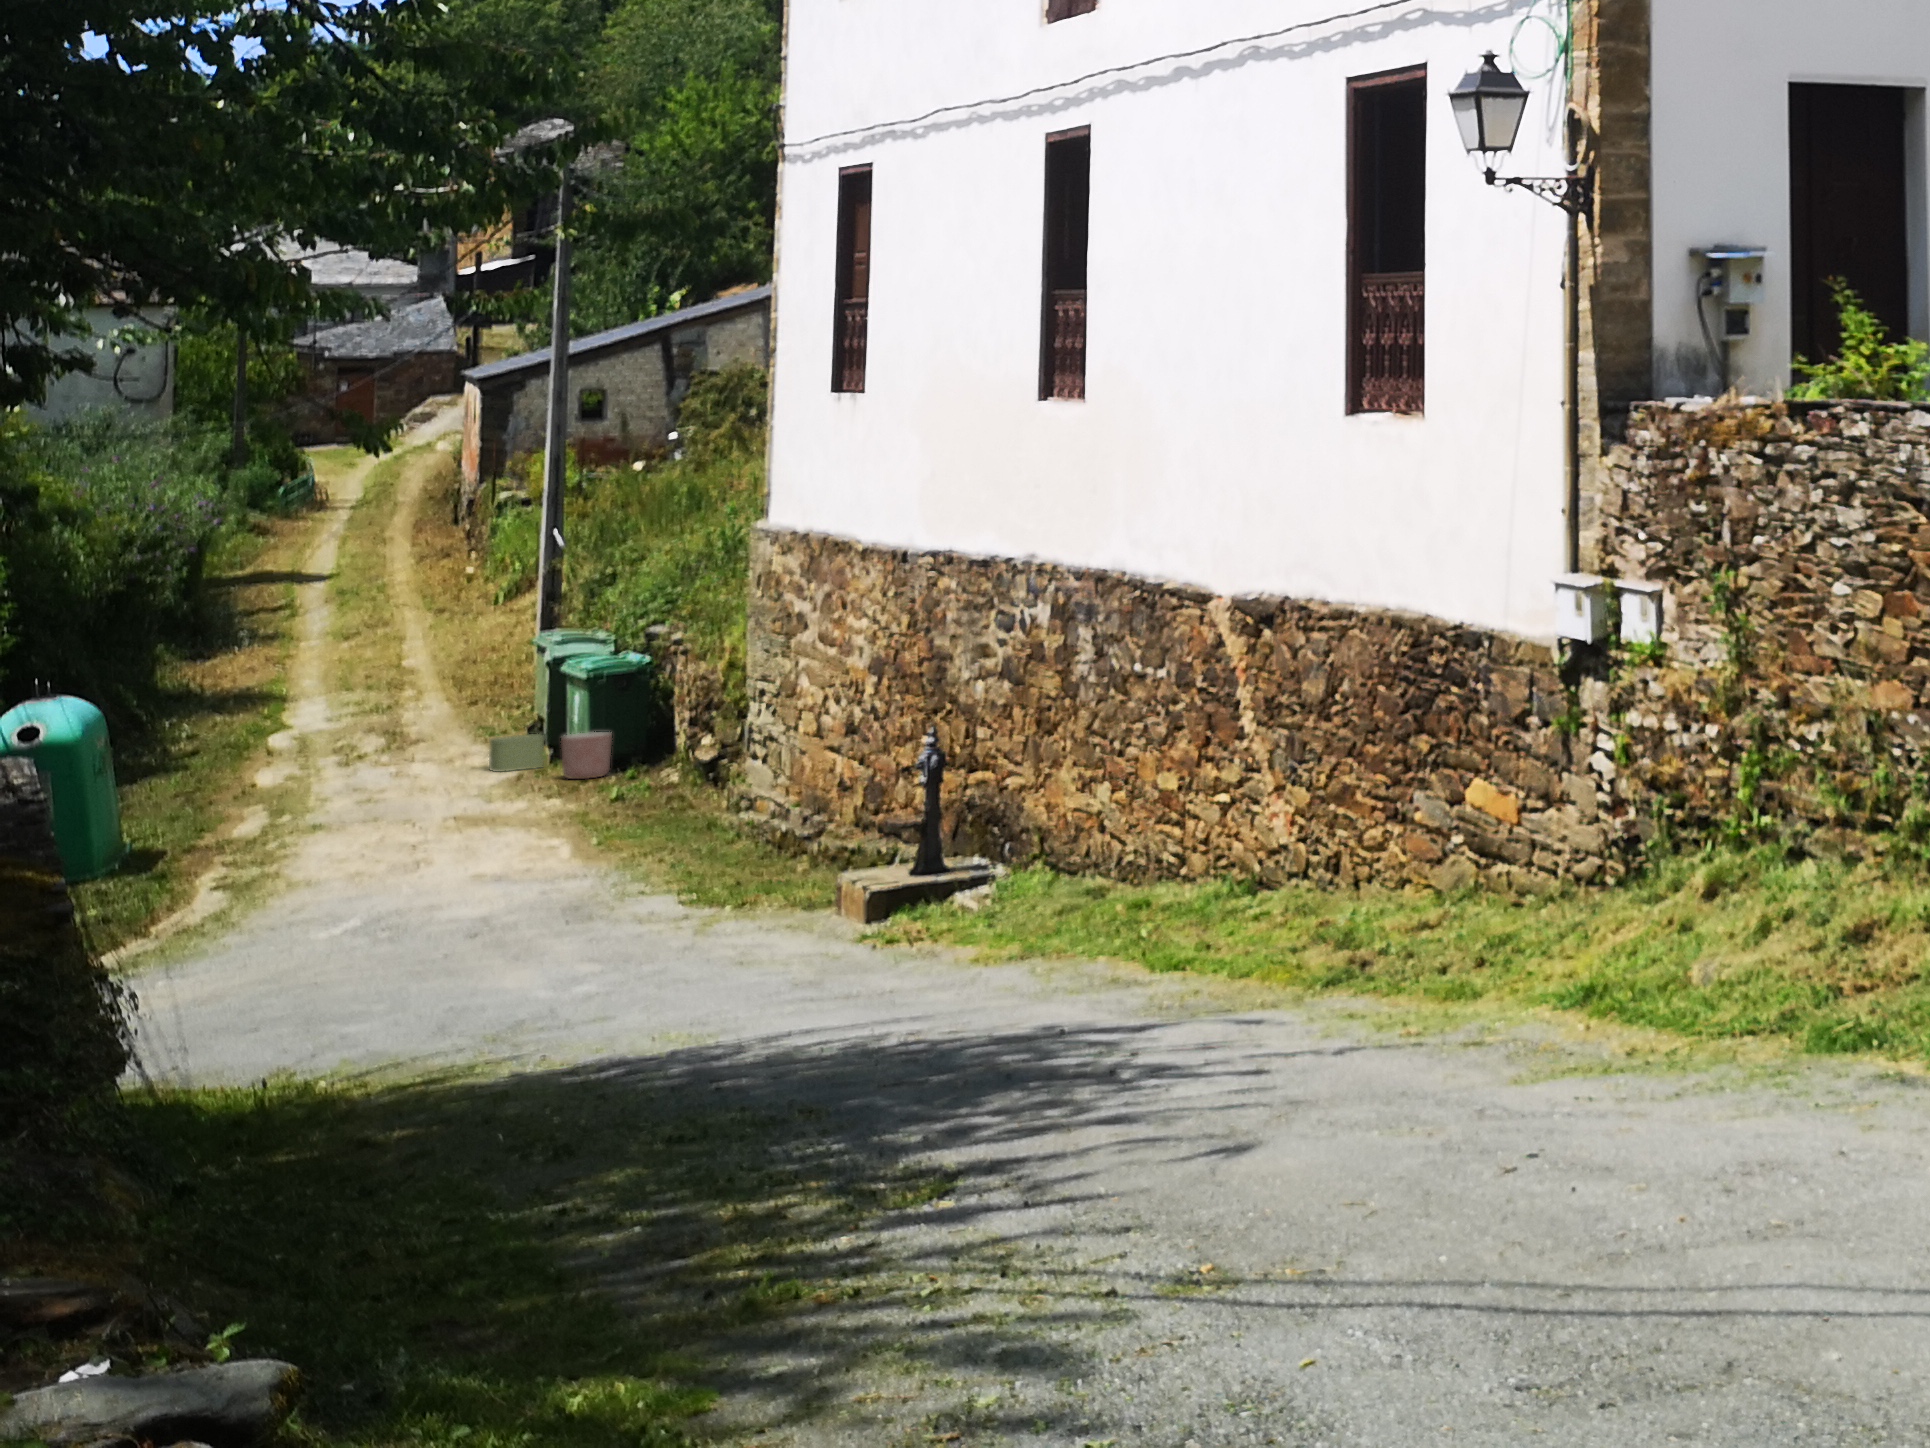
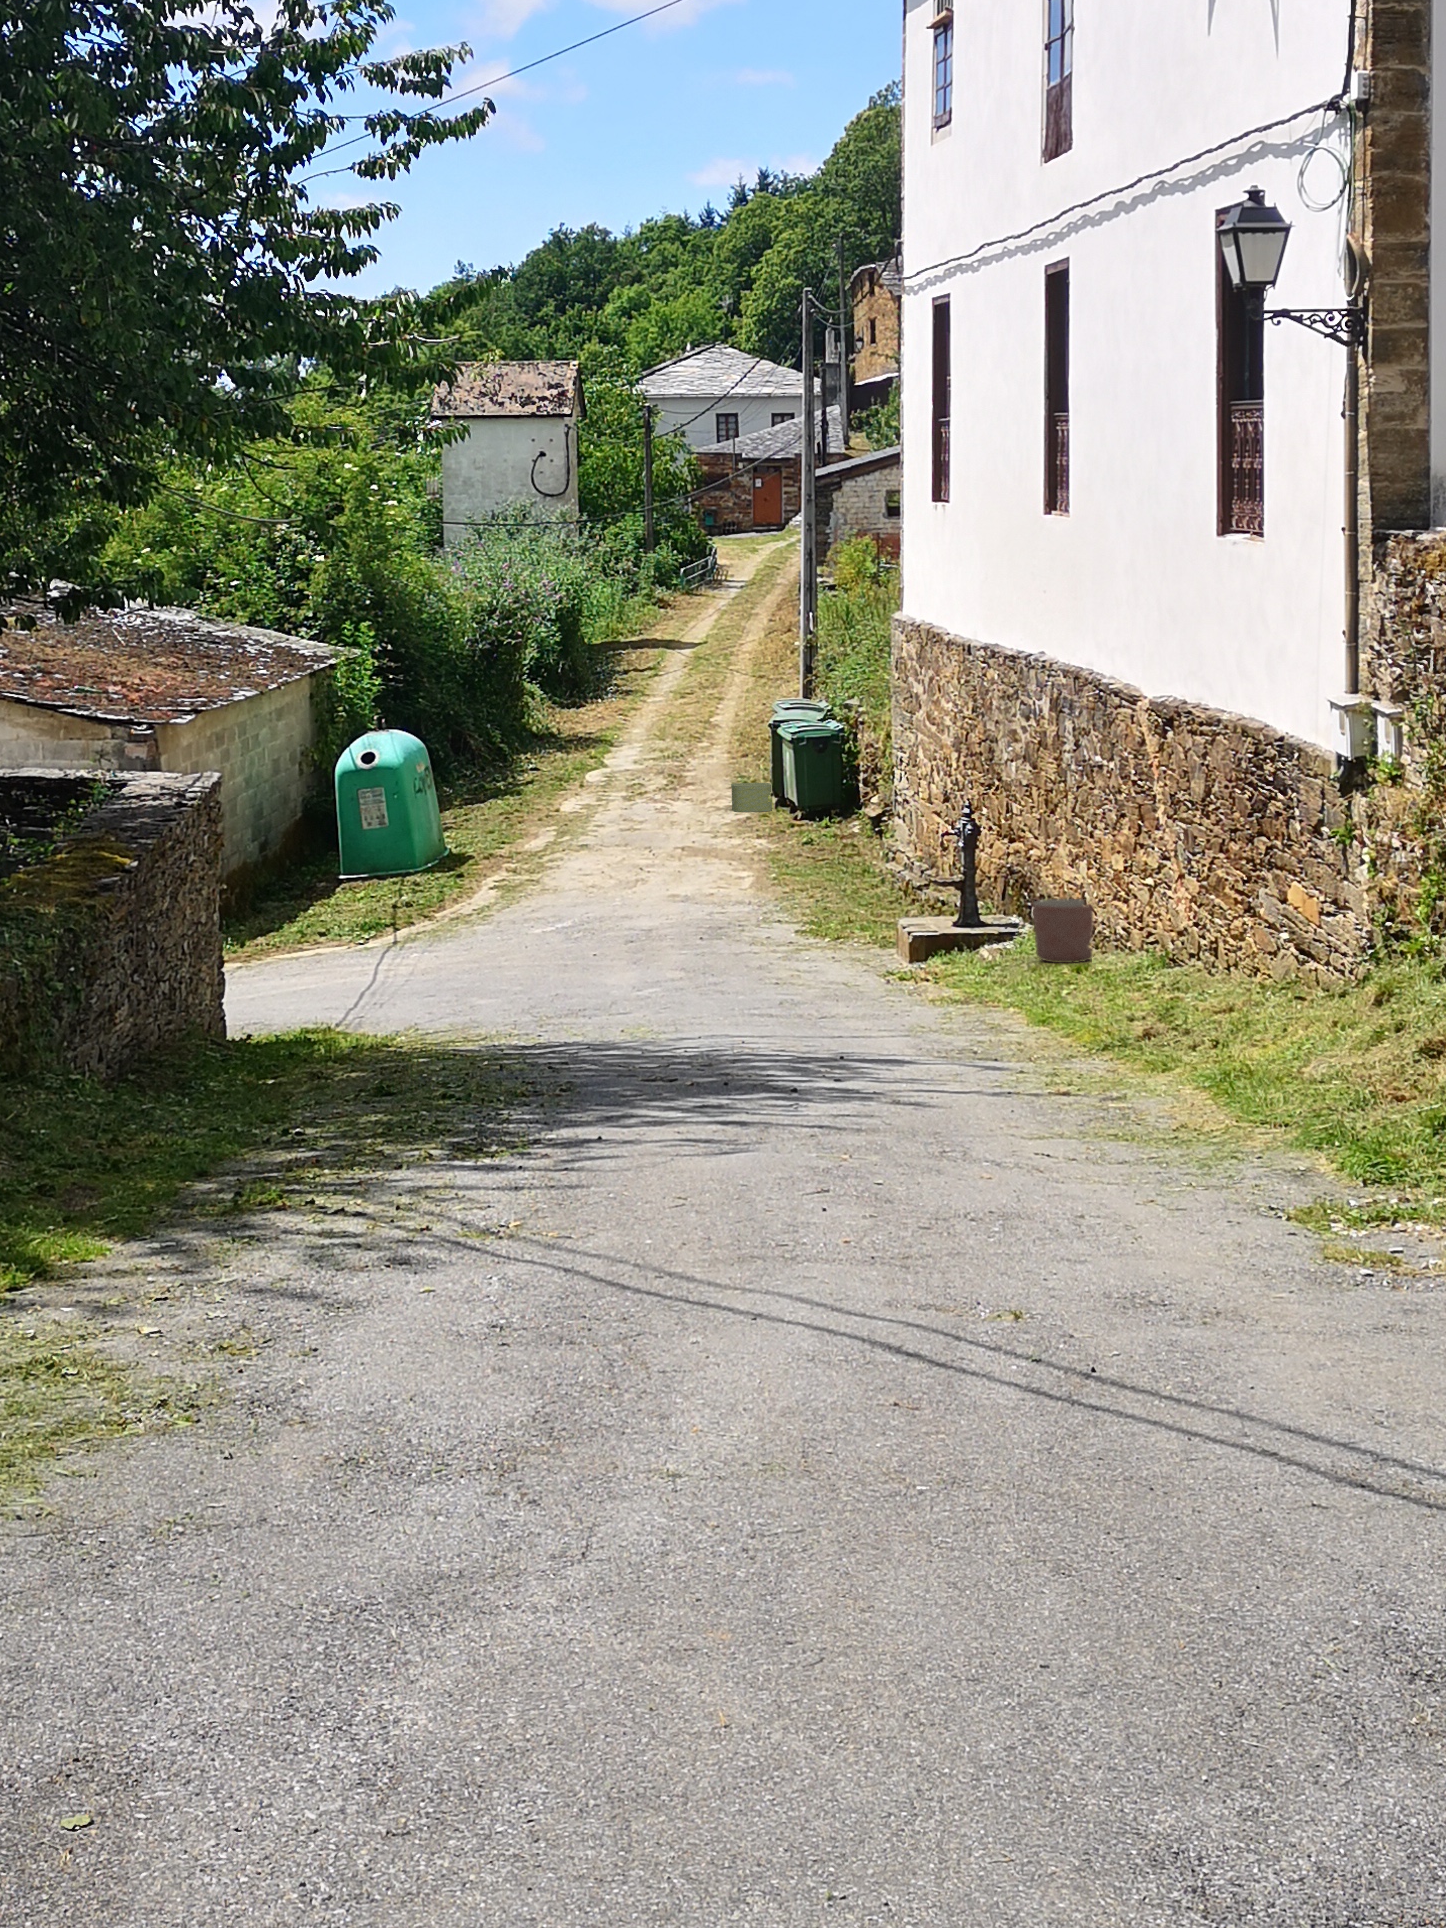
planter: present [561,732,612,779] -> present [1033,899,1094,963]

